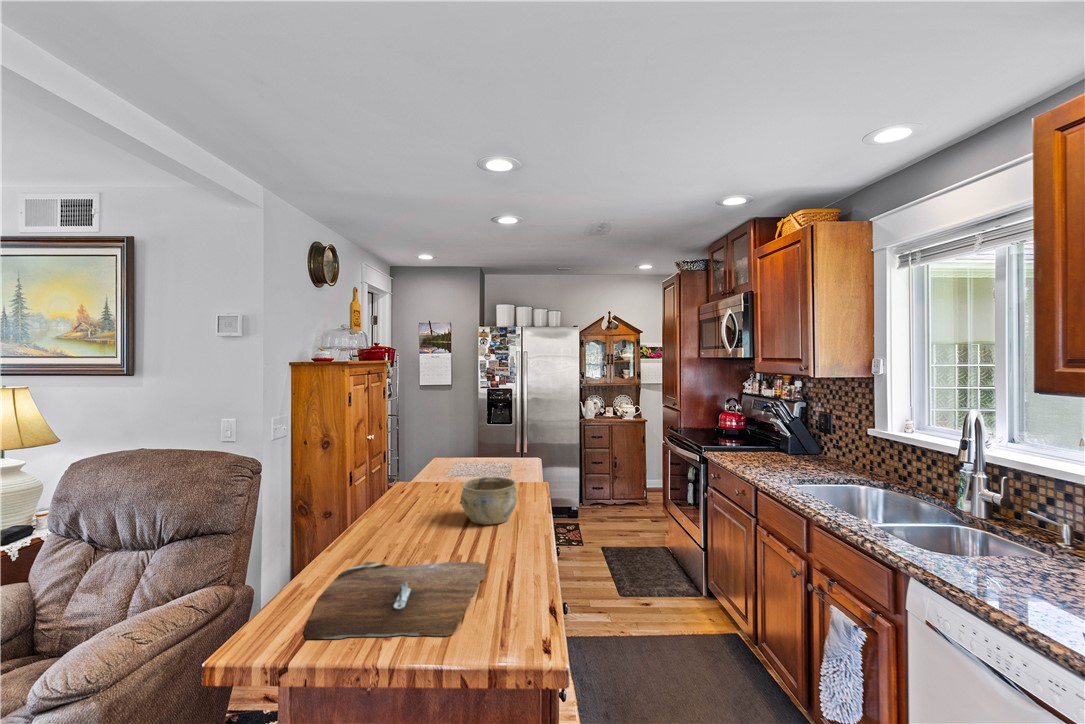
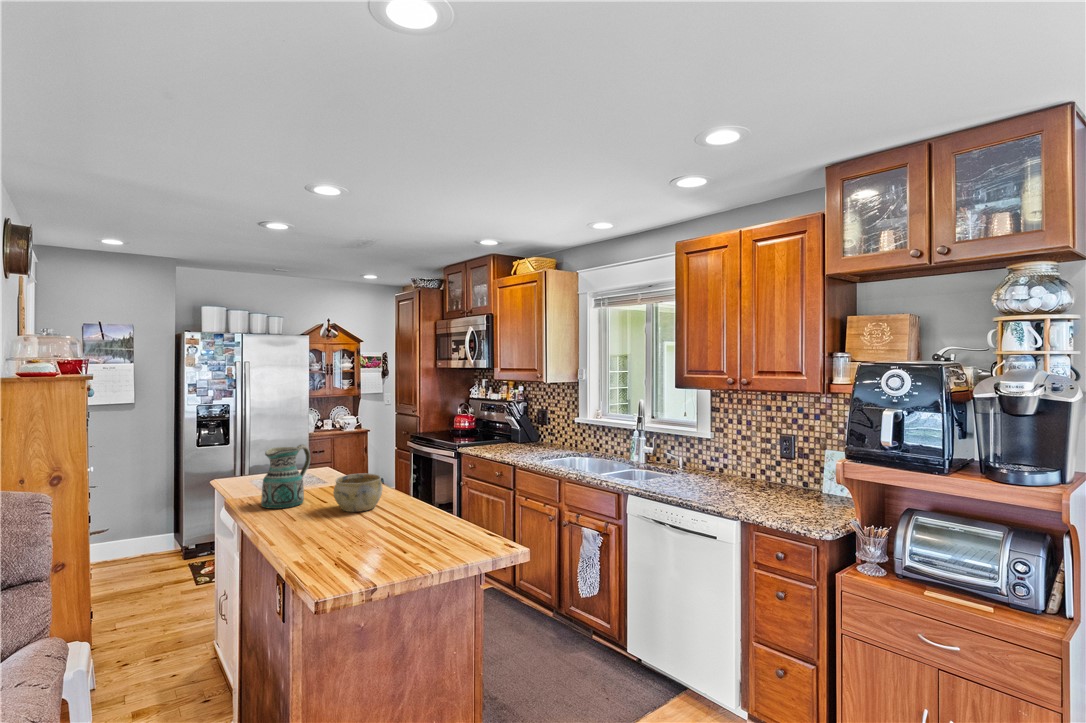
ceramic pitcher: none [415,436,471,504] -> present [261,445,310,509]
cutting board: present [304,562,487,639] -> none [303,528,443,579]

